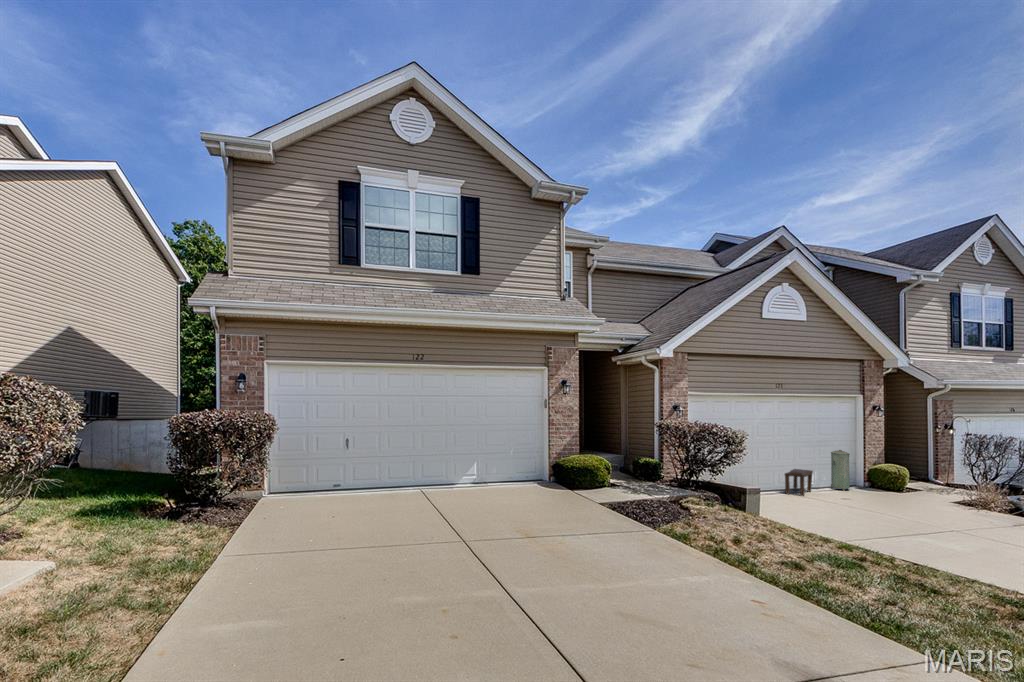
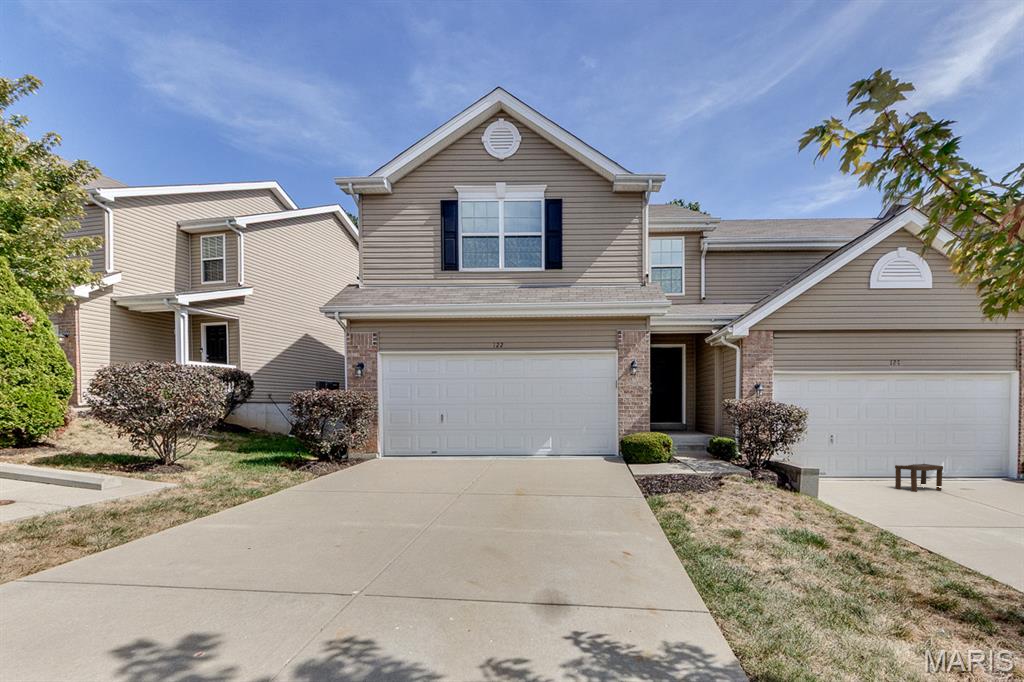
trash can: present [831,450,850,491] -> none [982,445,1008,495]

